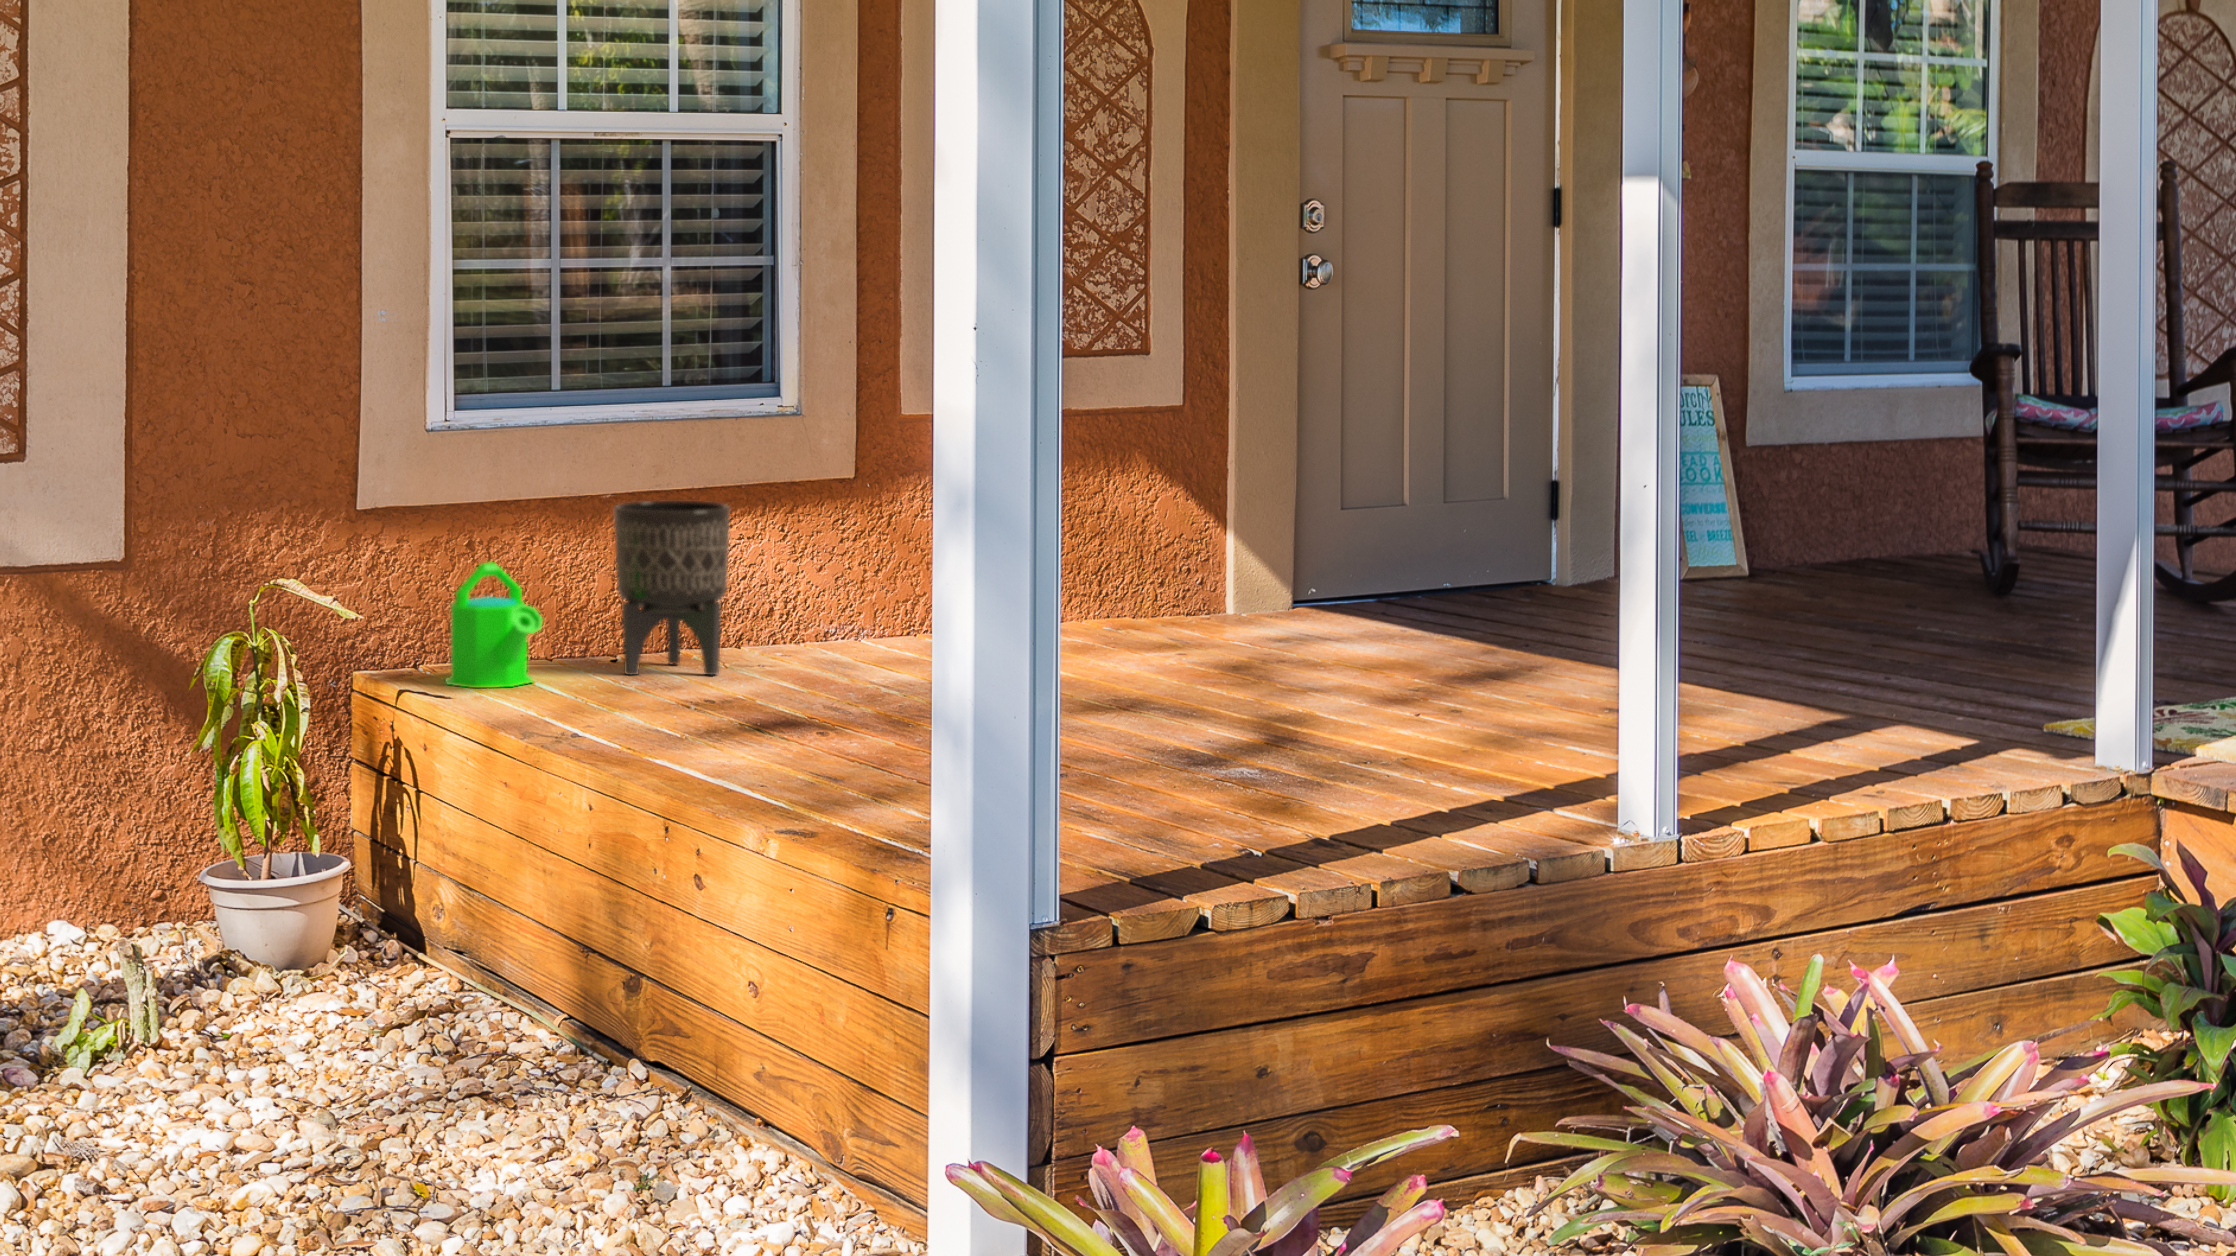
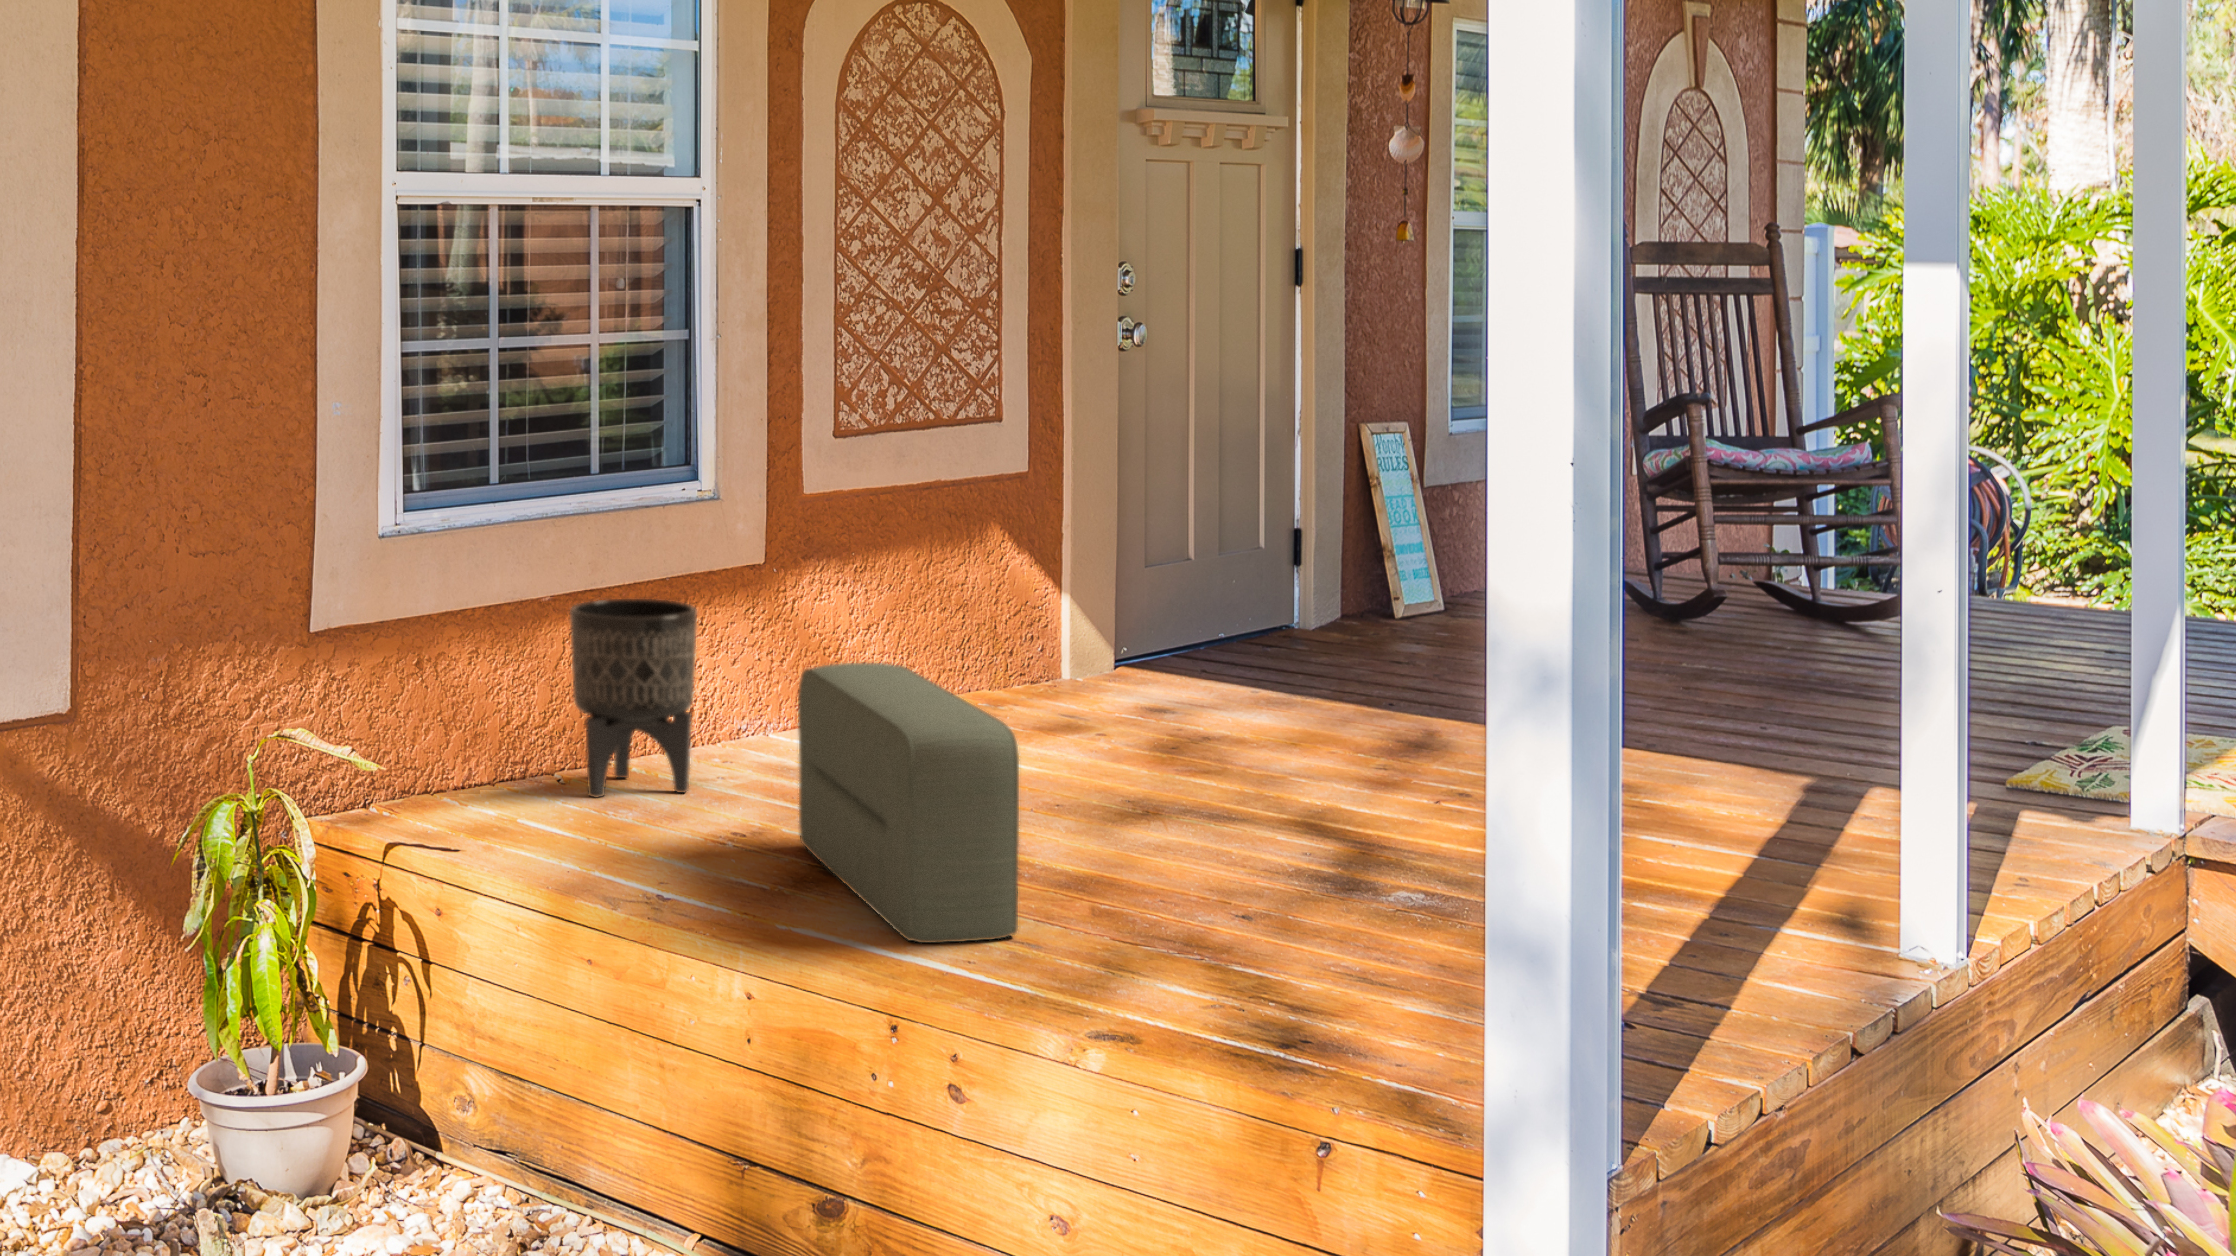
pouf: none [736,546,849,769] -> present [798,663,1019,943]
watering can: present [445,562,542,688] -> none [399,682,537,829]

